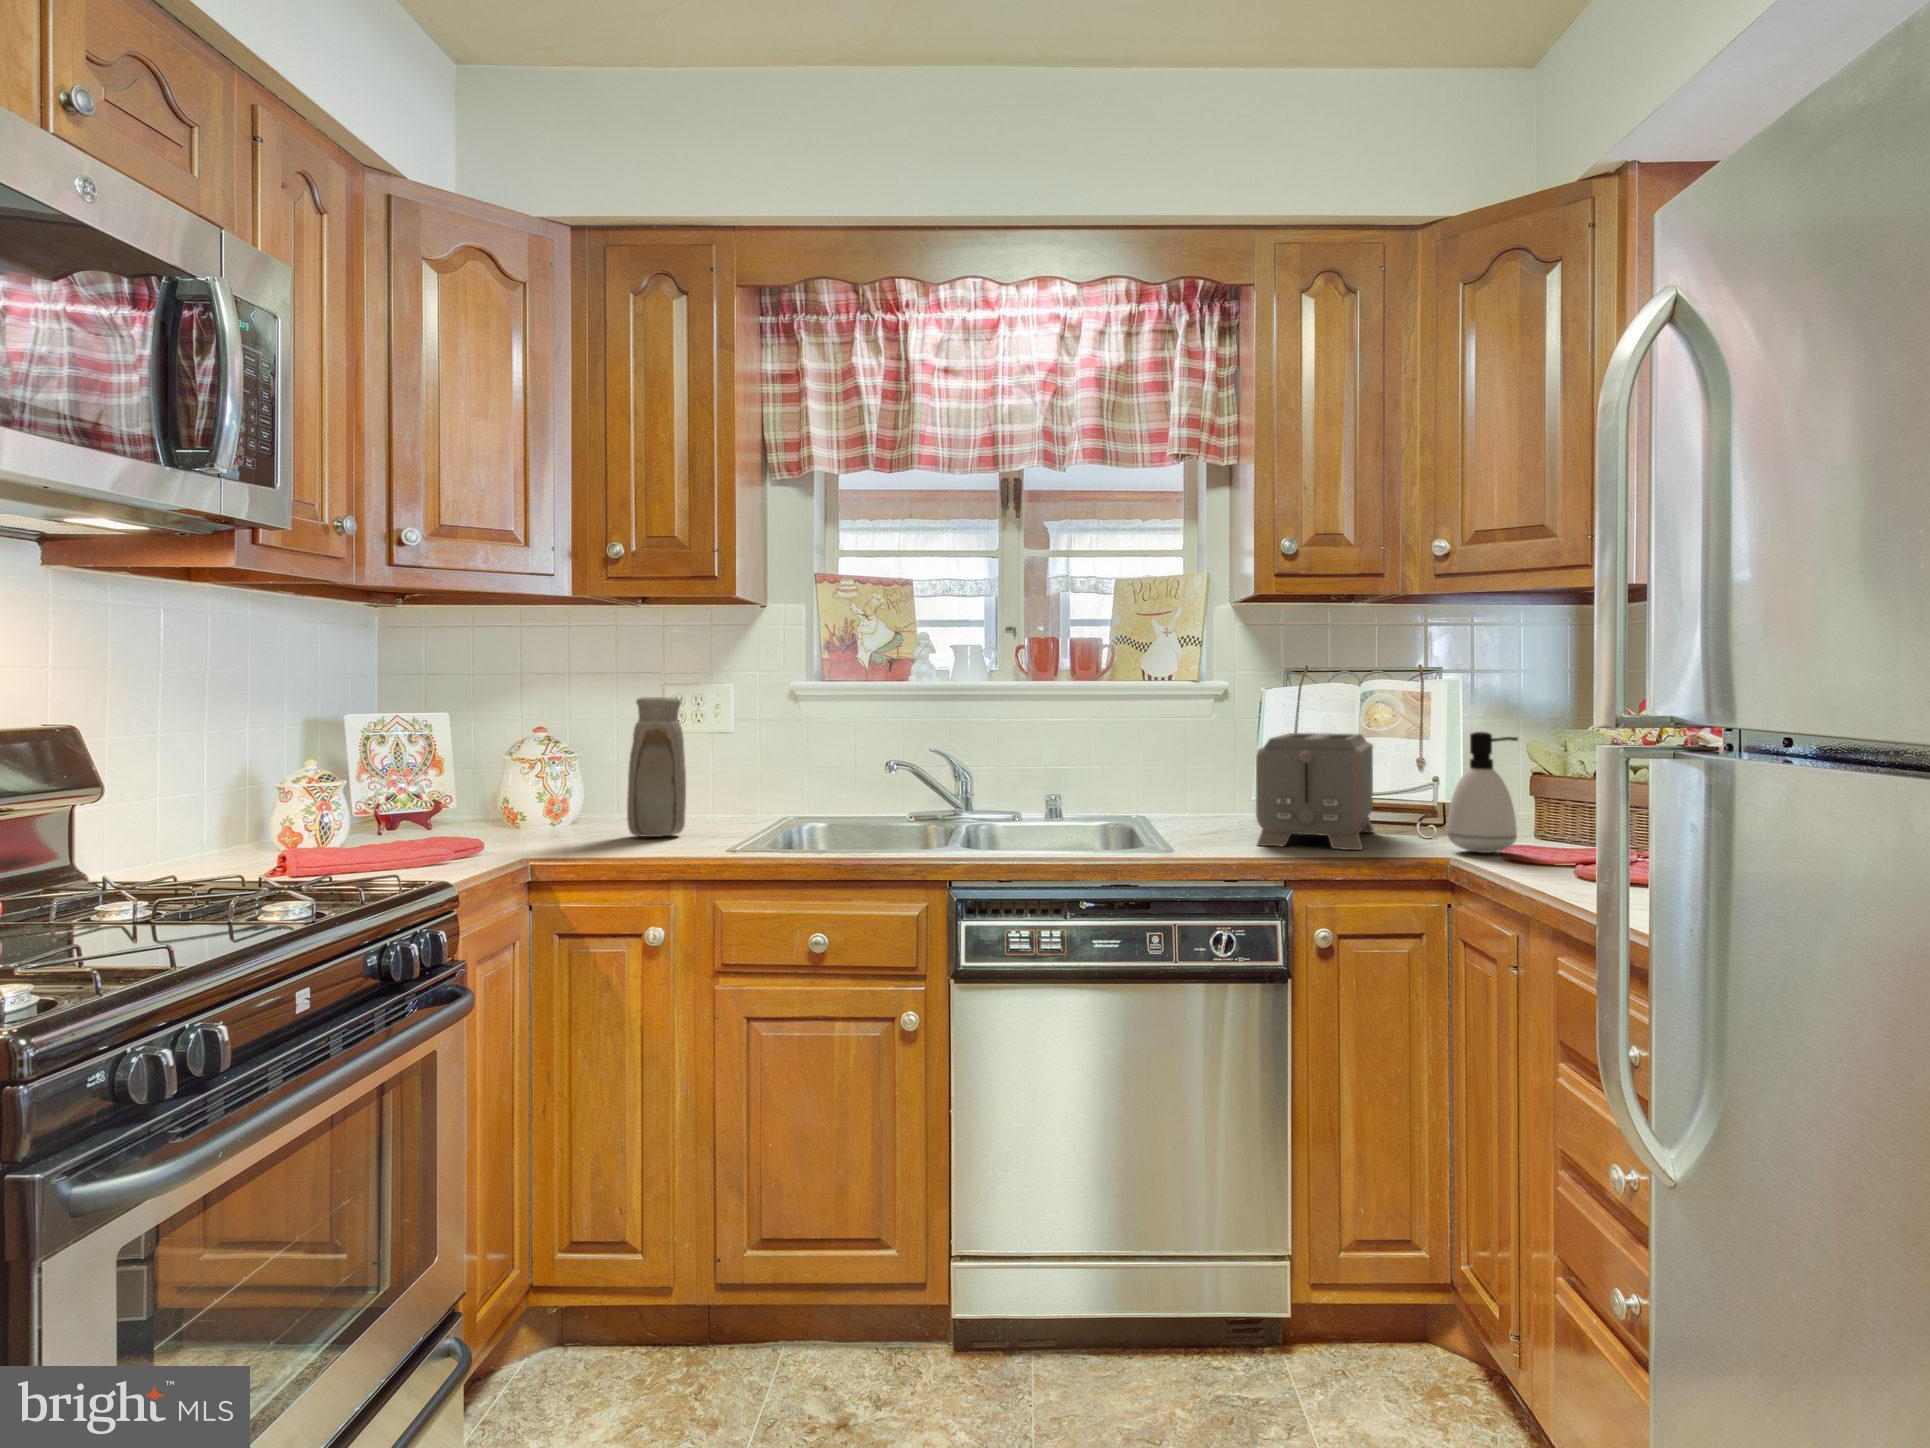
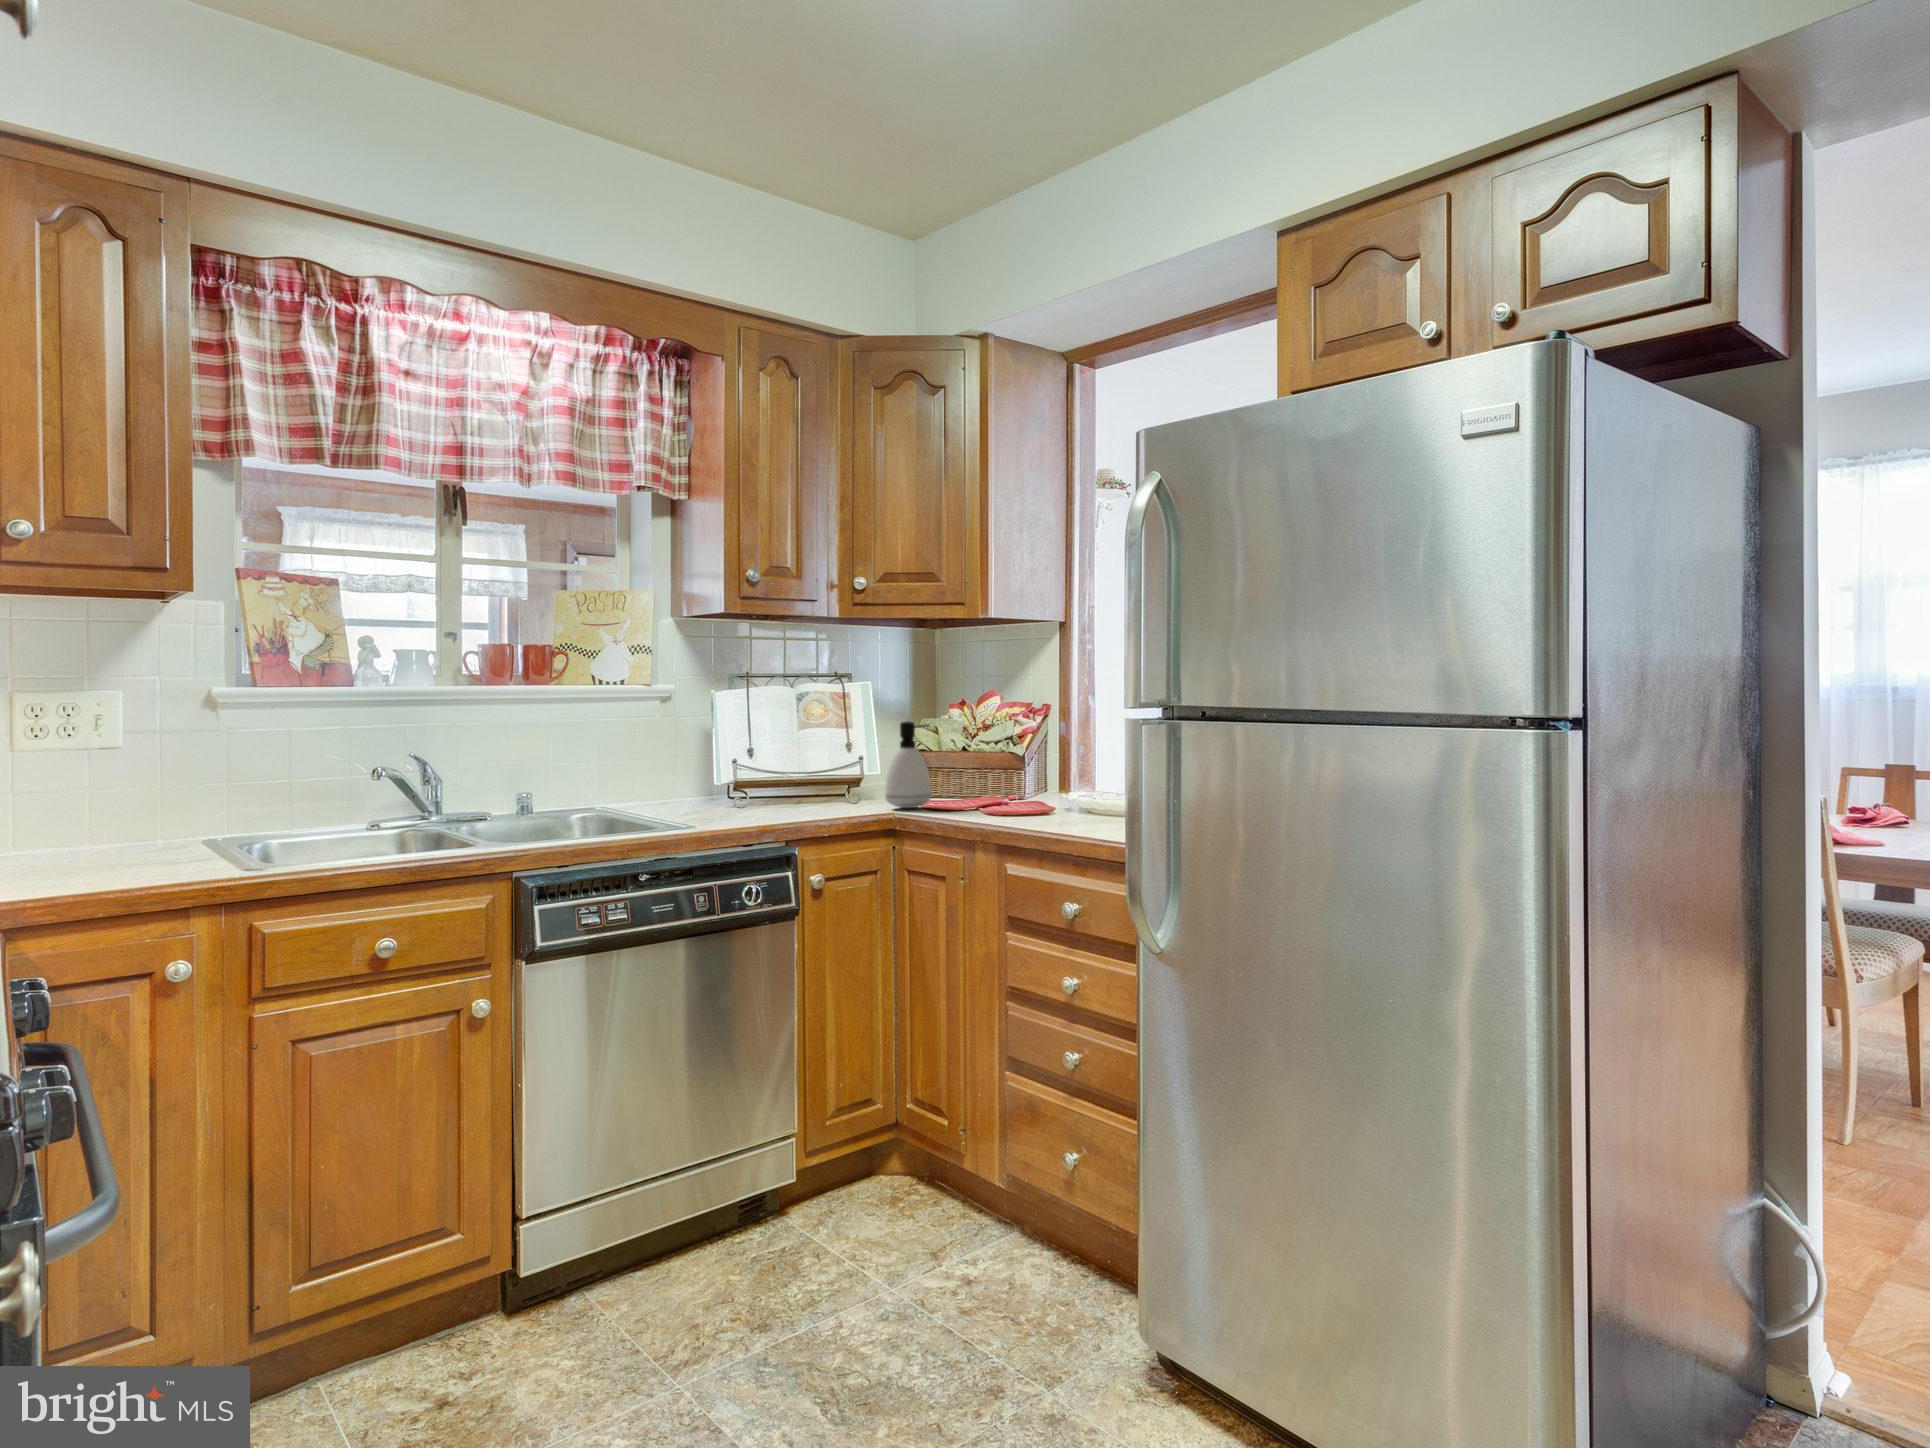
vase: present [627,697,686,837] -> none [52,707,137,871]
toaster: present [1256,733,1374,850] -> none [735,727,832,818]

